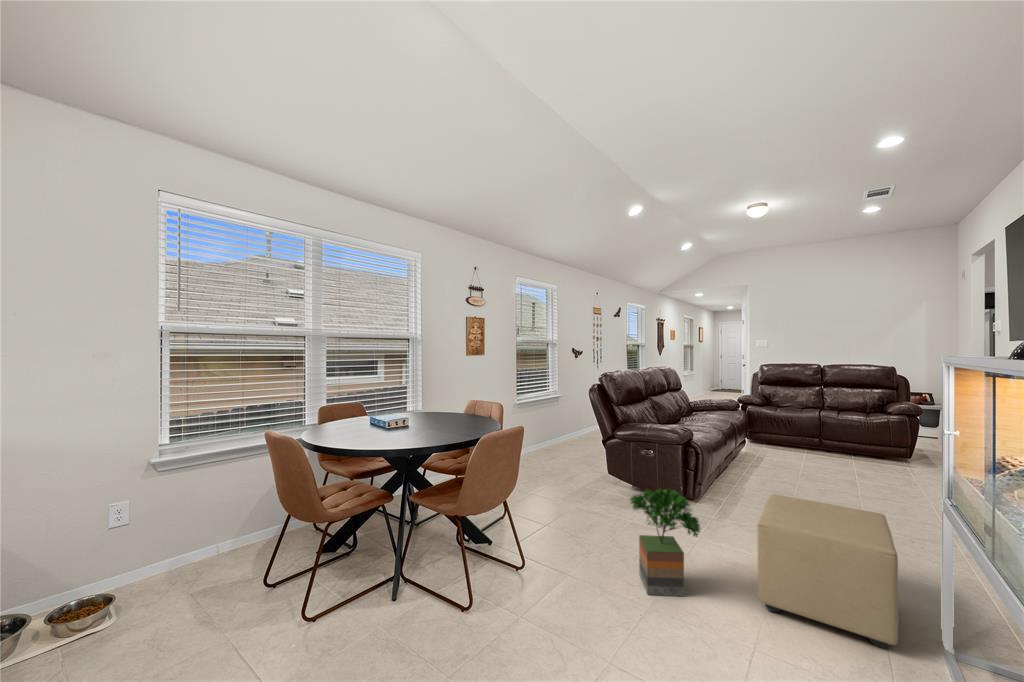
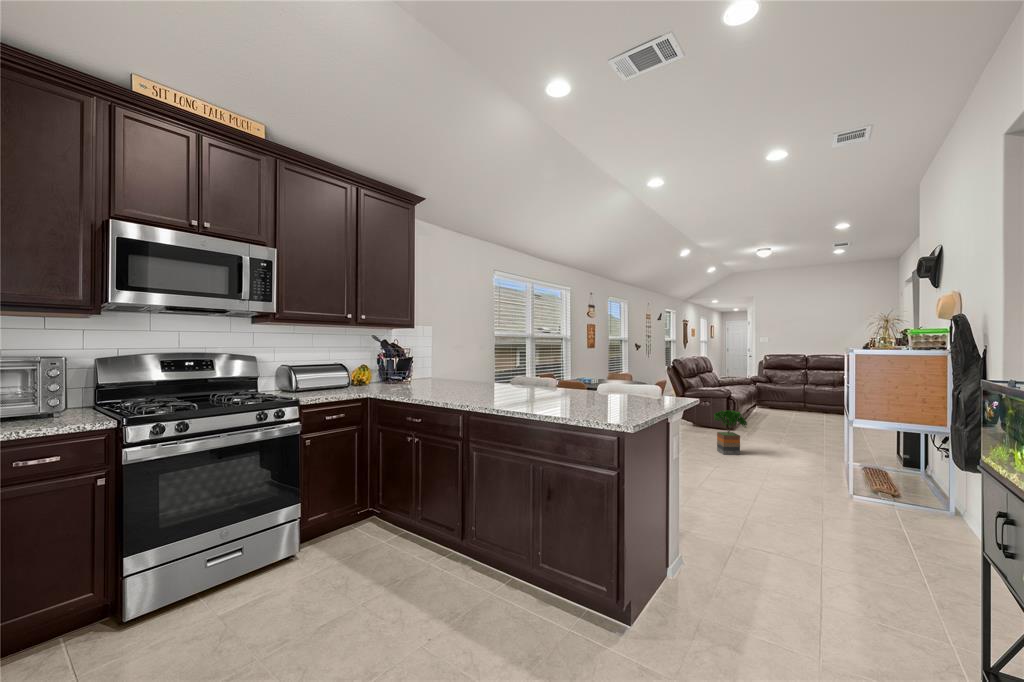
ottoman: present [757,494,898,648] -> none [773,413,828,463]

